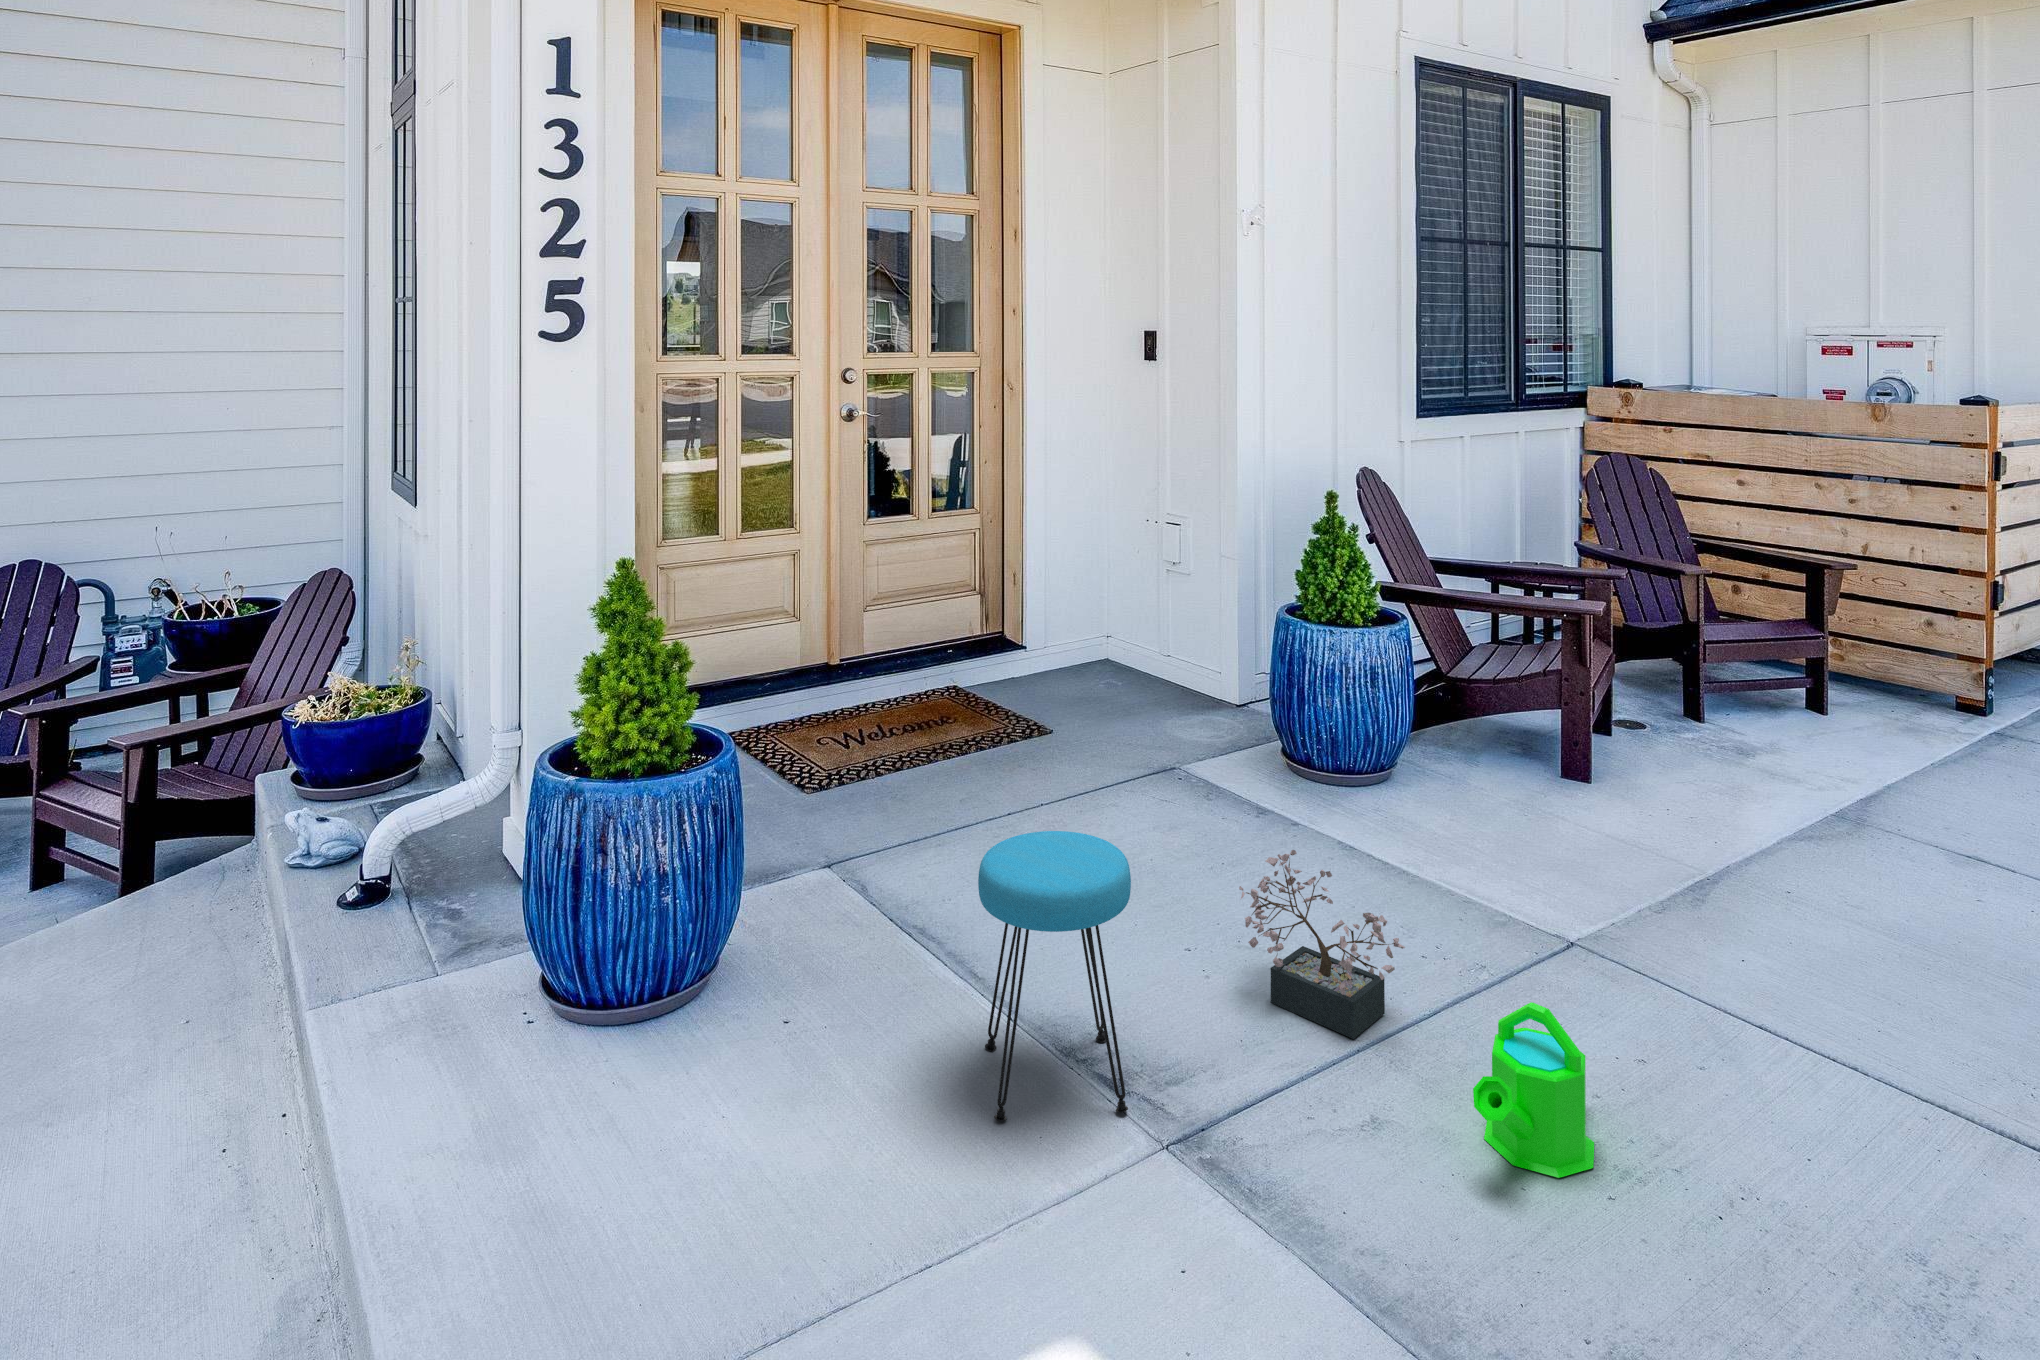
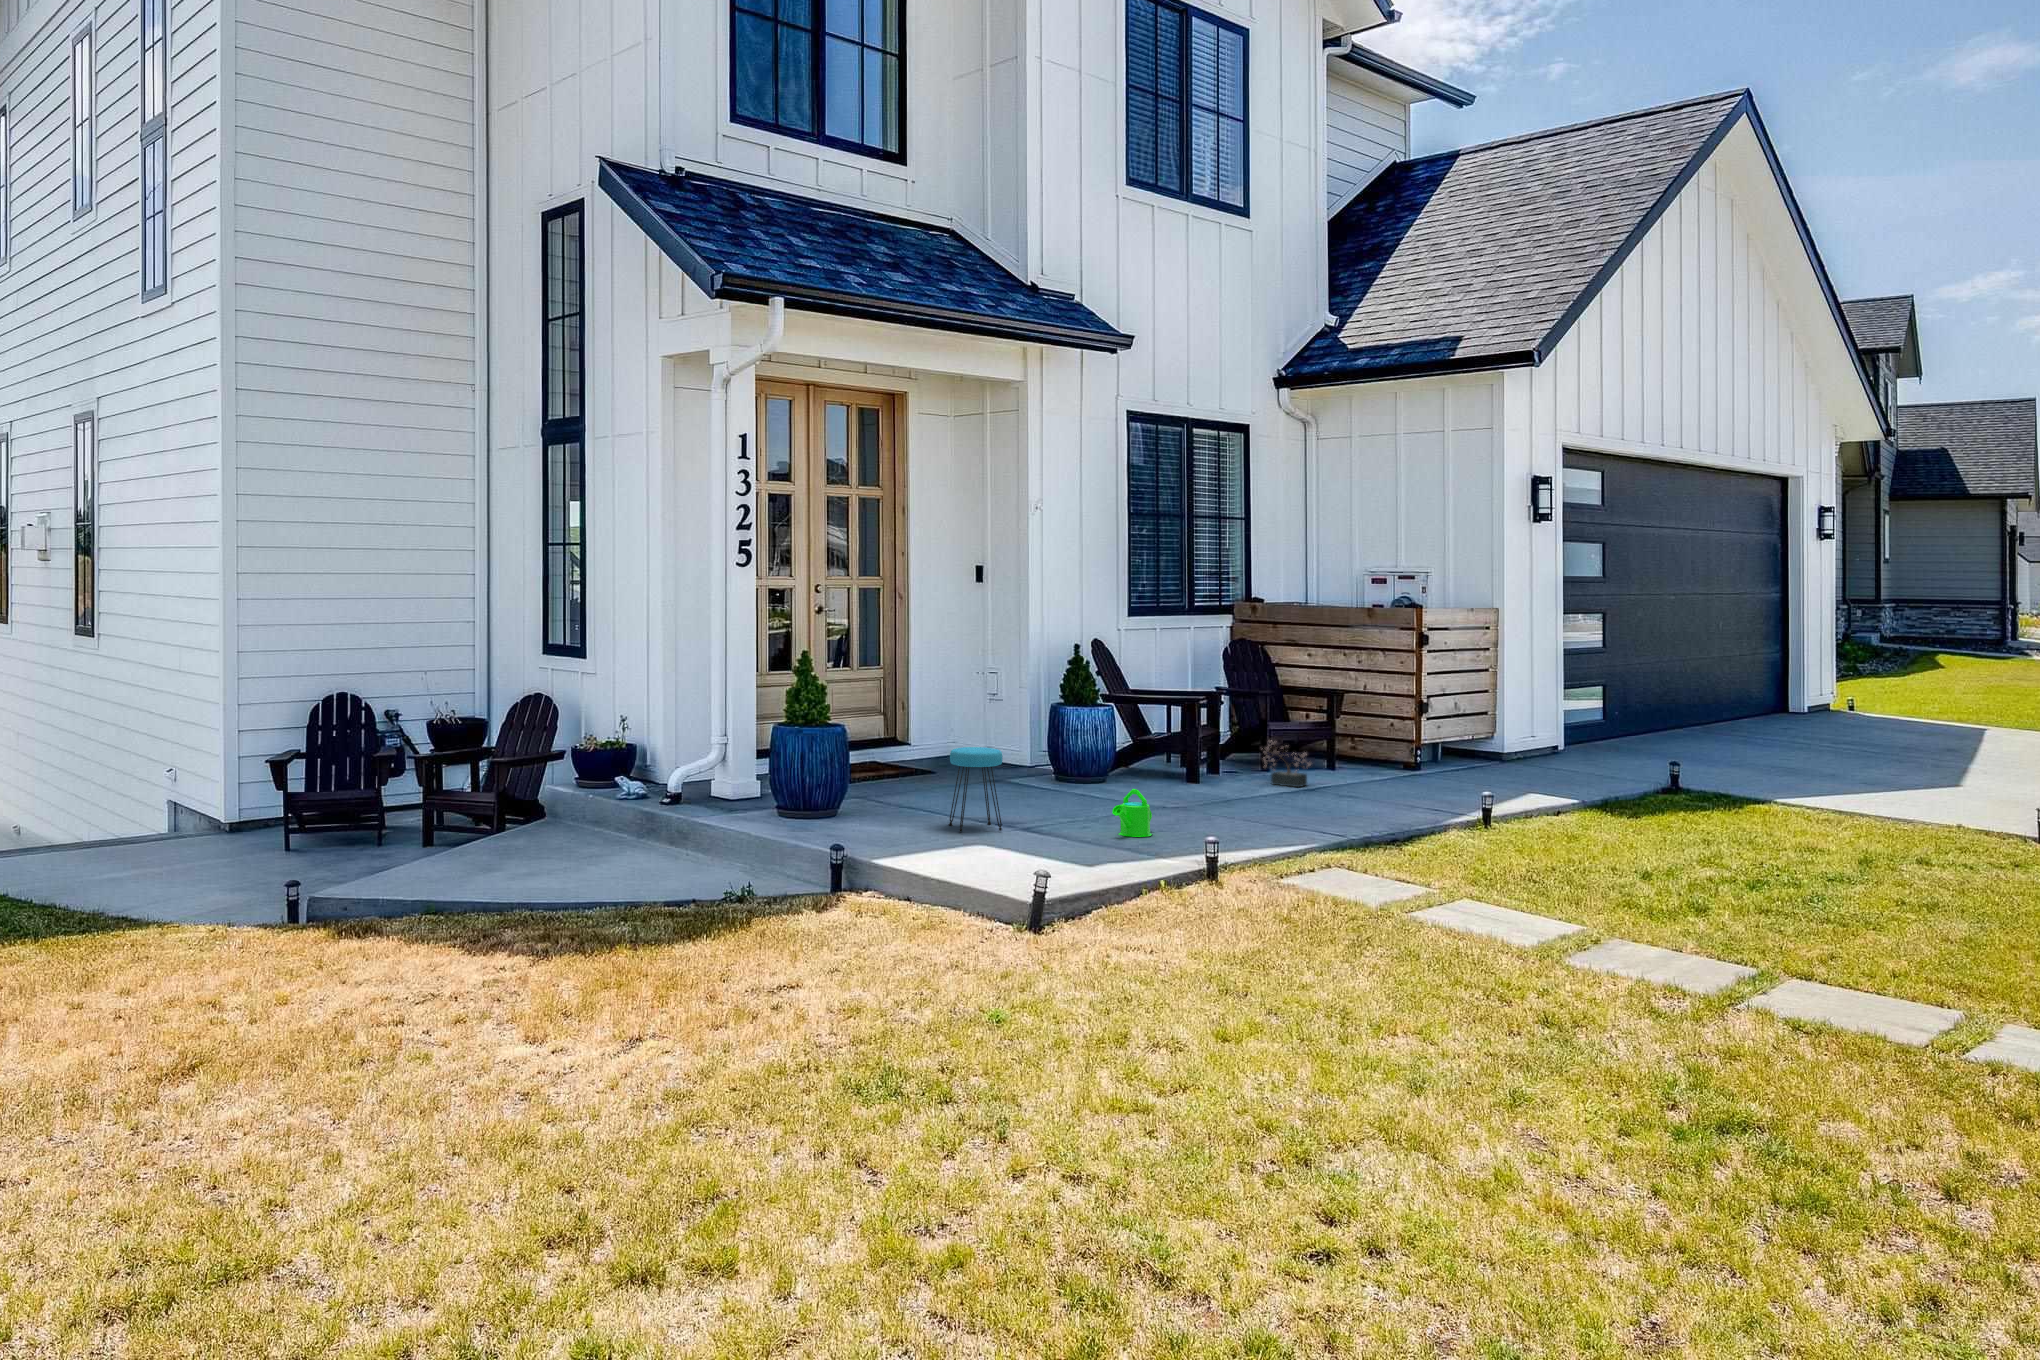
decorative plant: present [1239,850,1405,1039] -> present [1264,740,1311,787]

